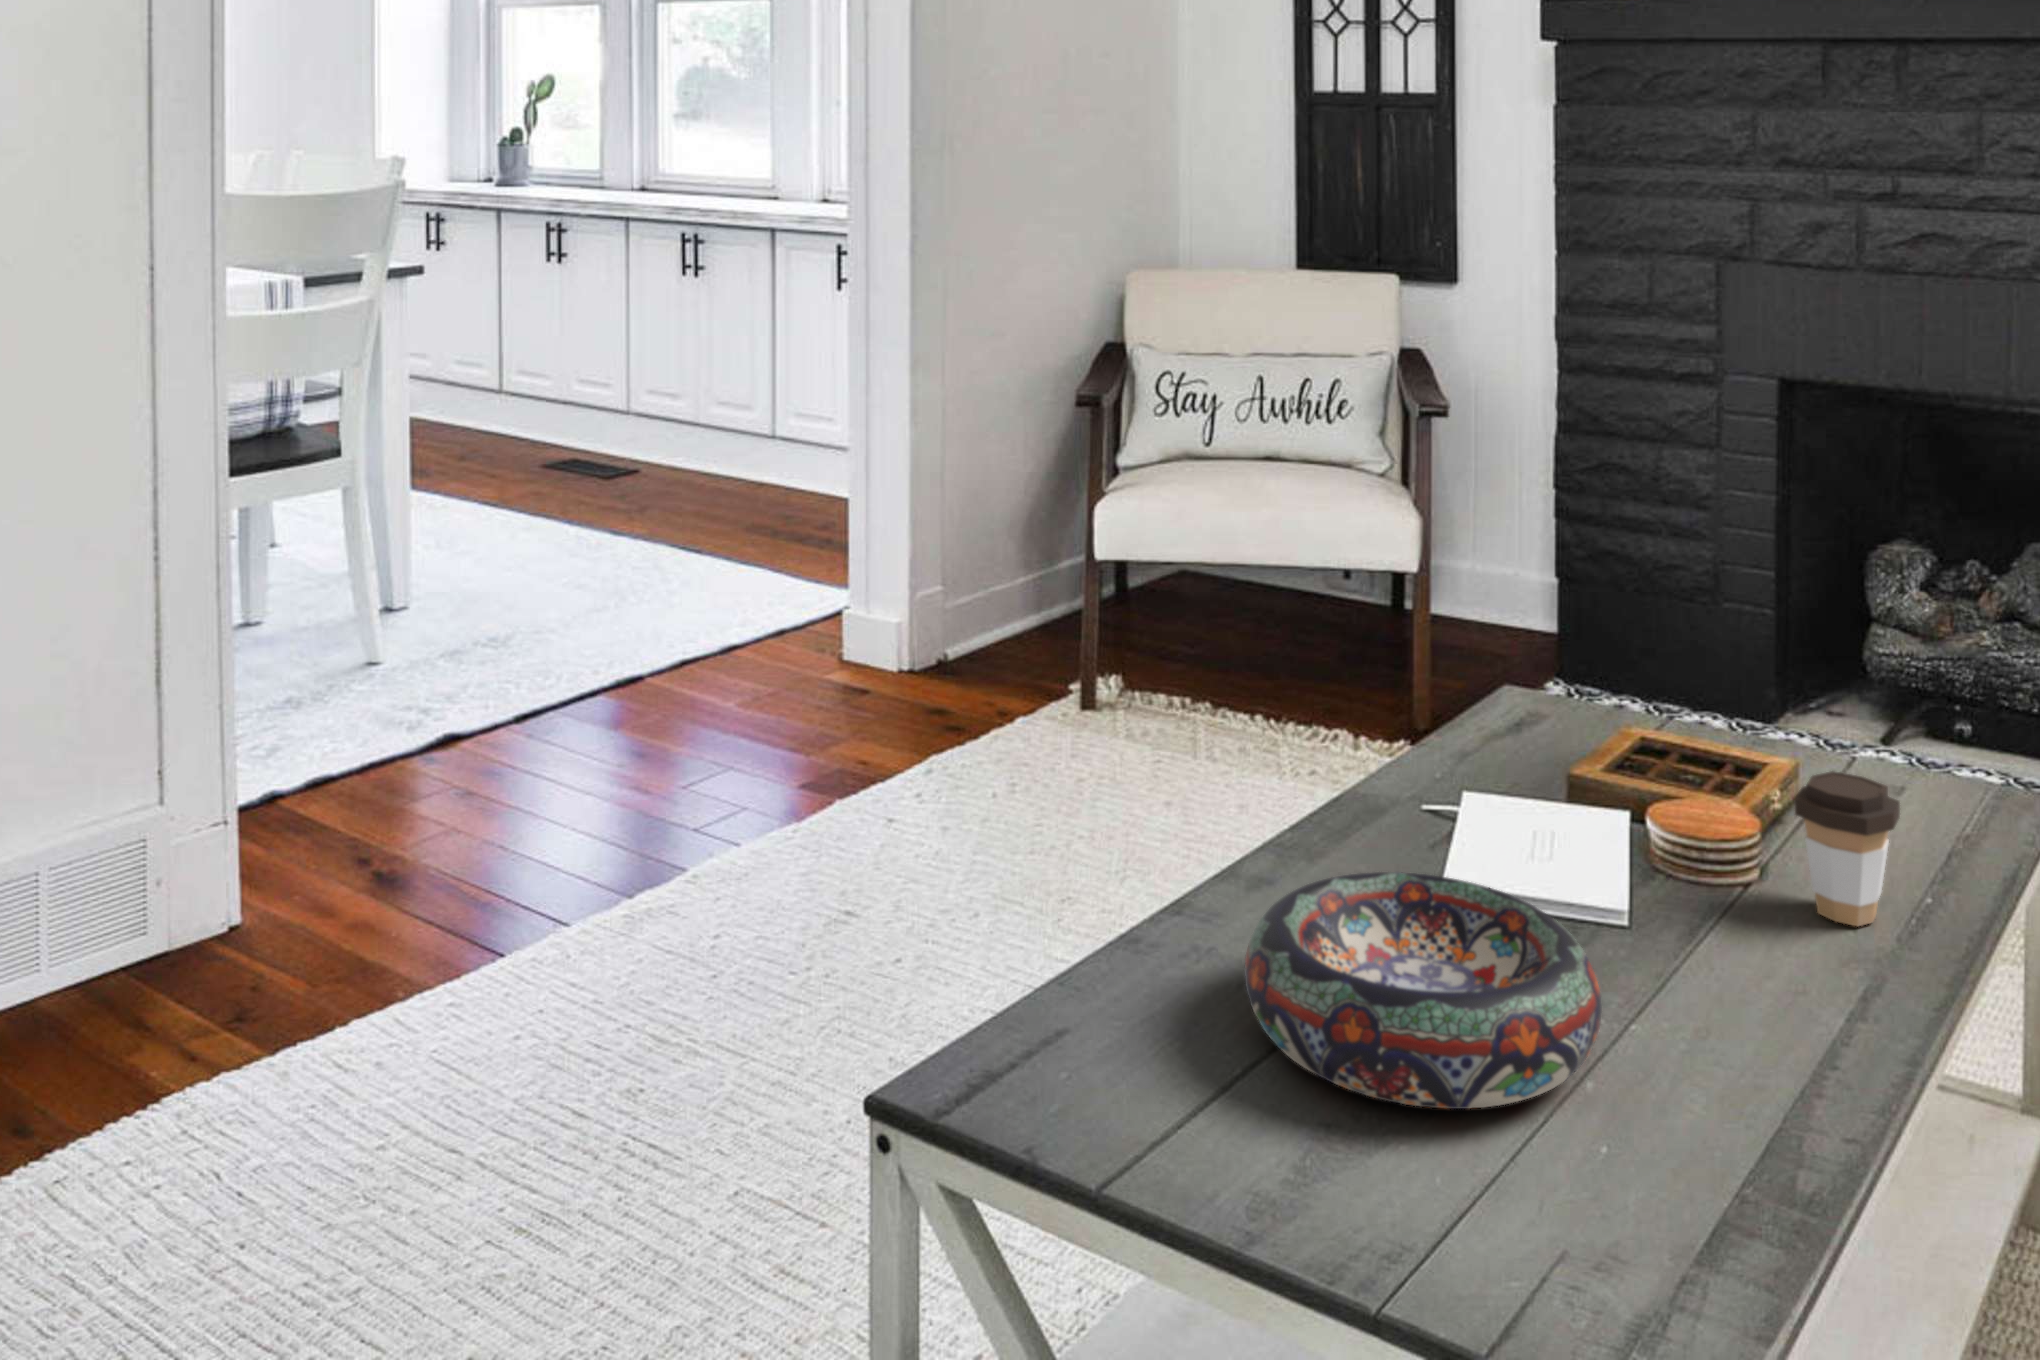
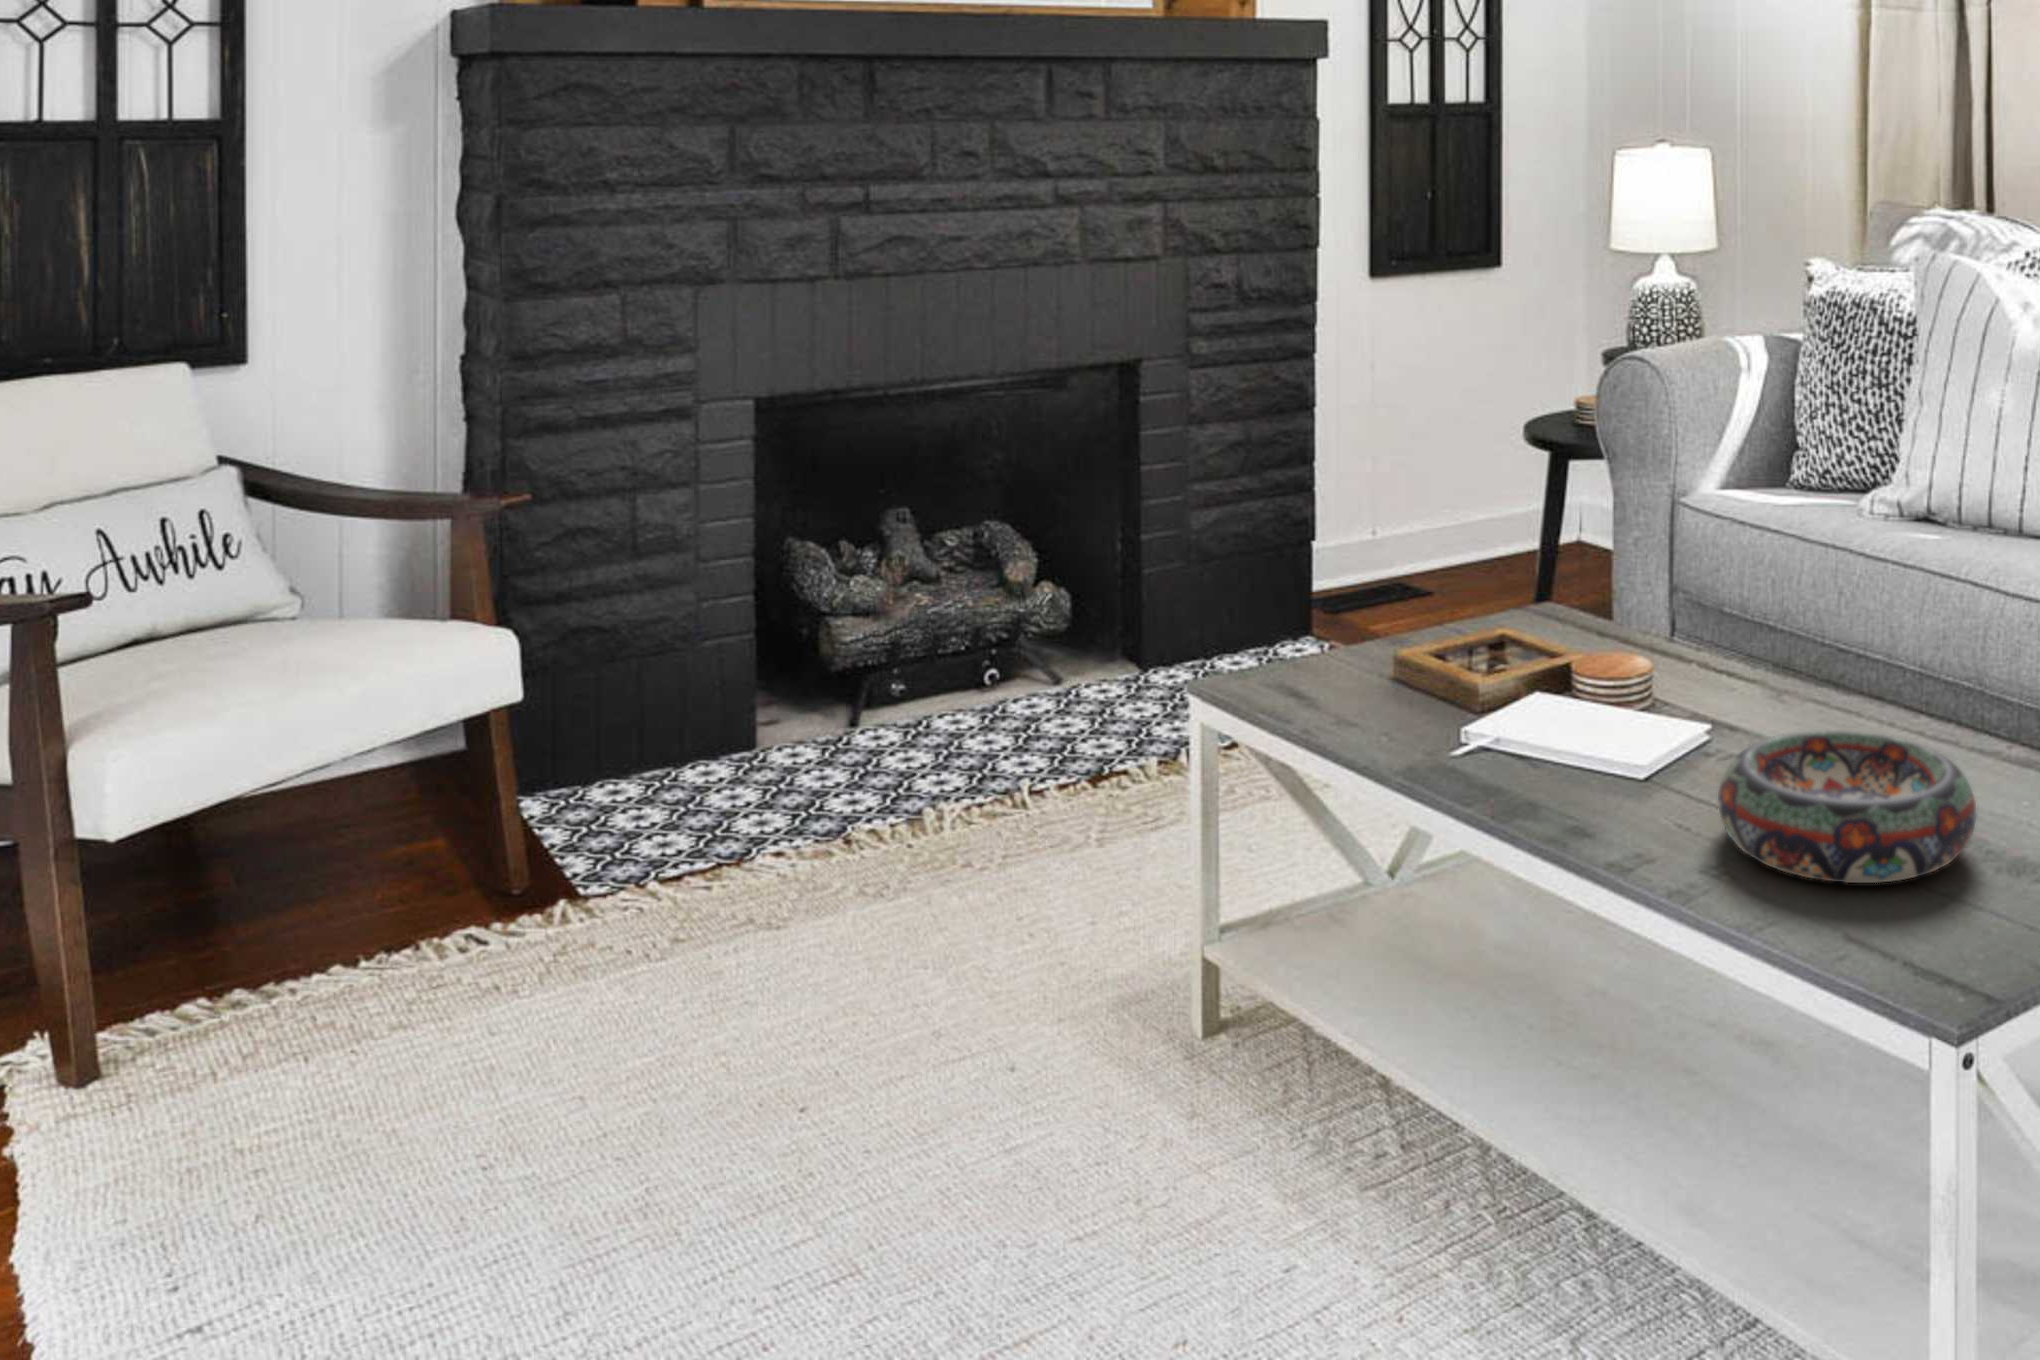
coffee cup: present [1795,771,1900,926] -> none [1660,605,1729,709]

